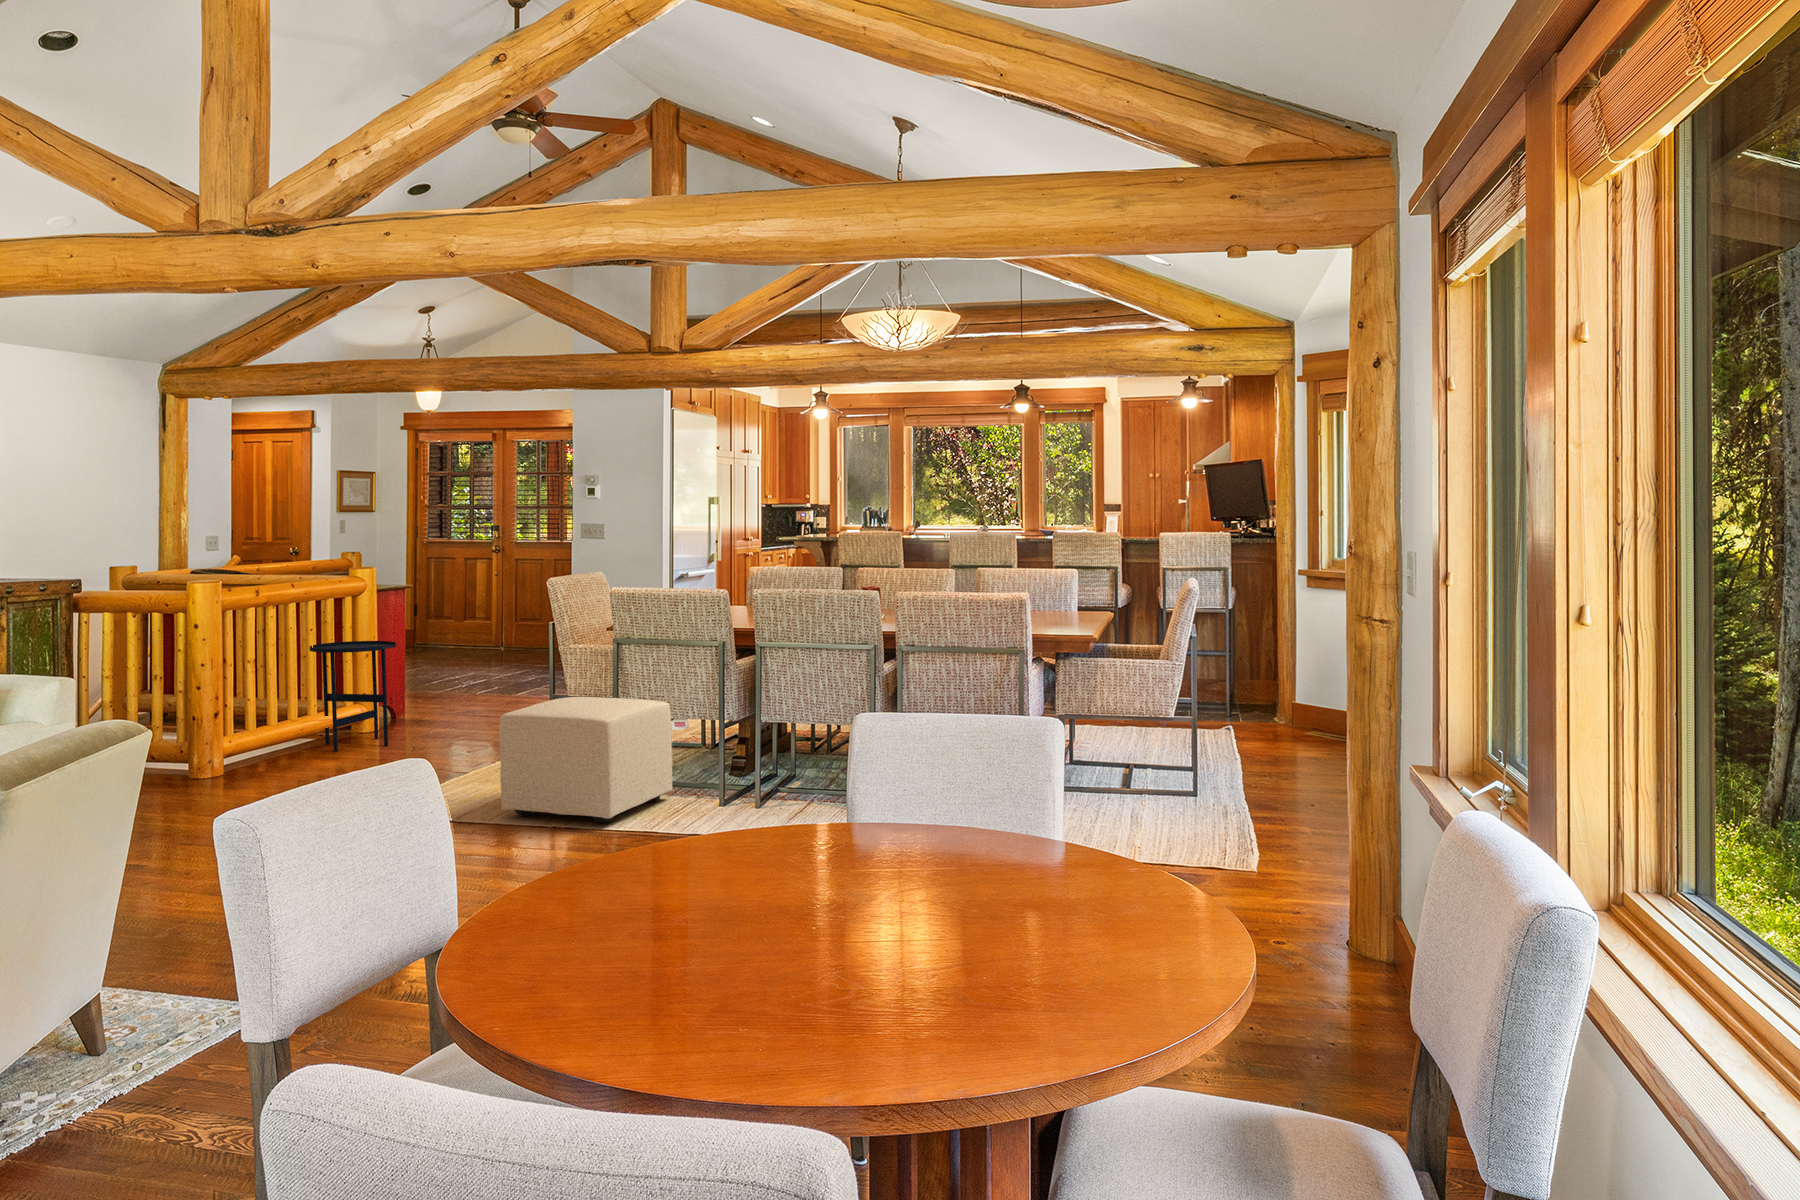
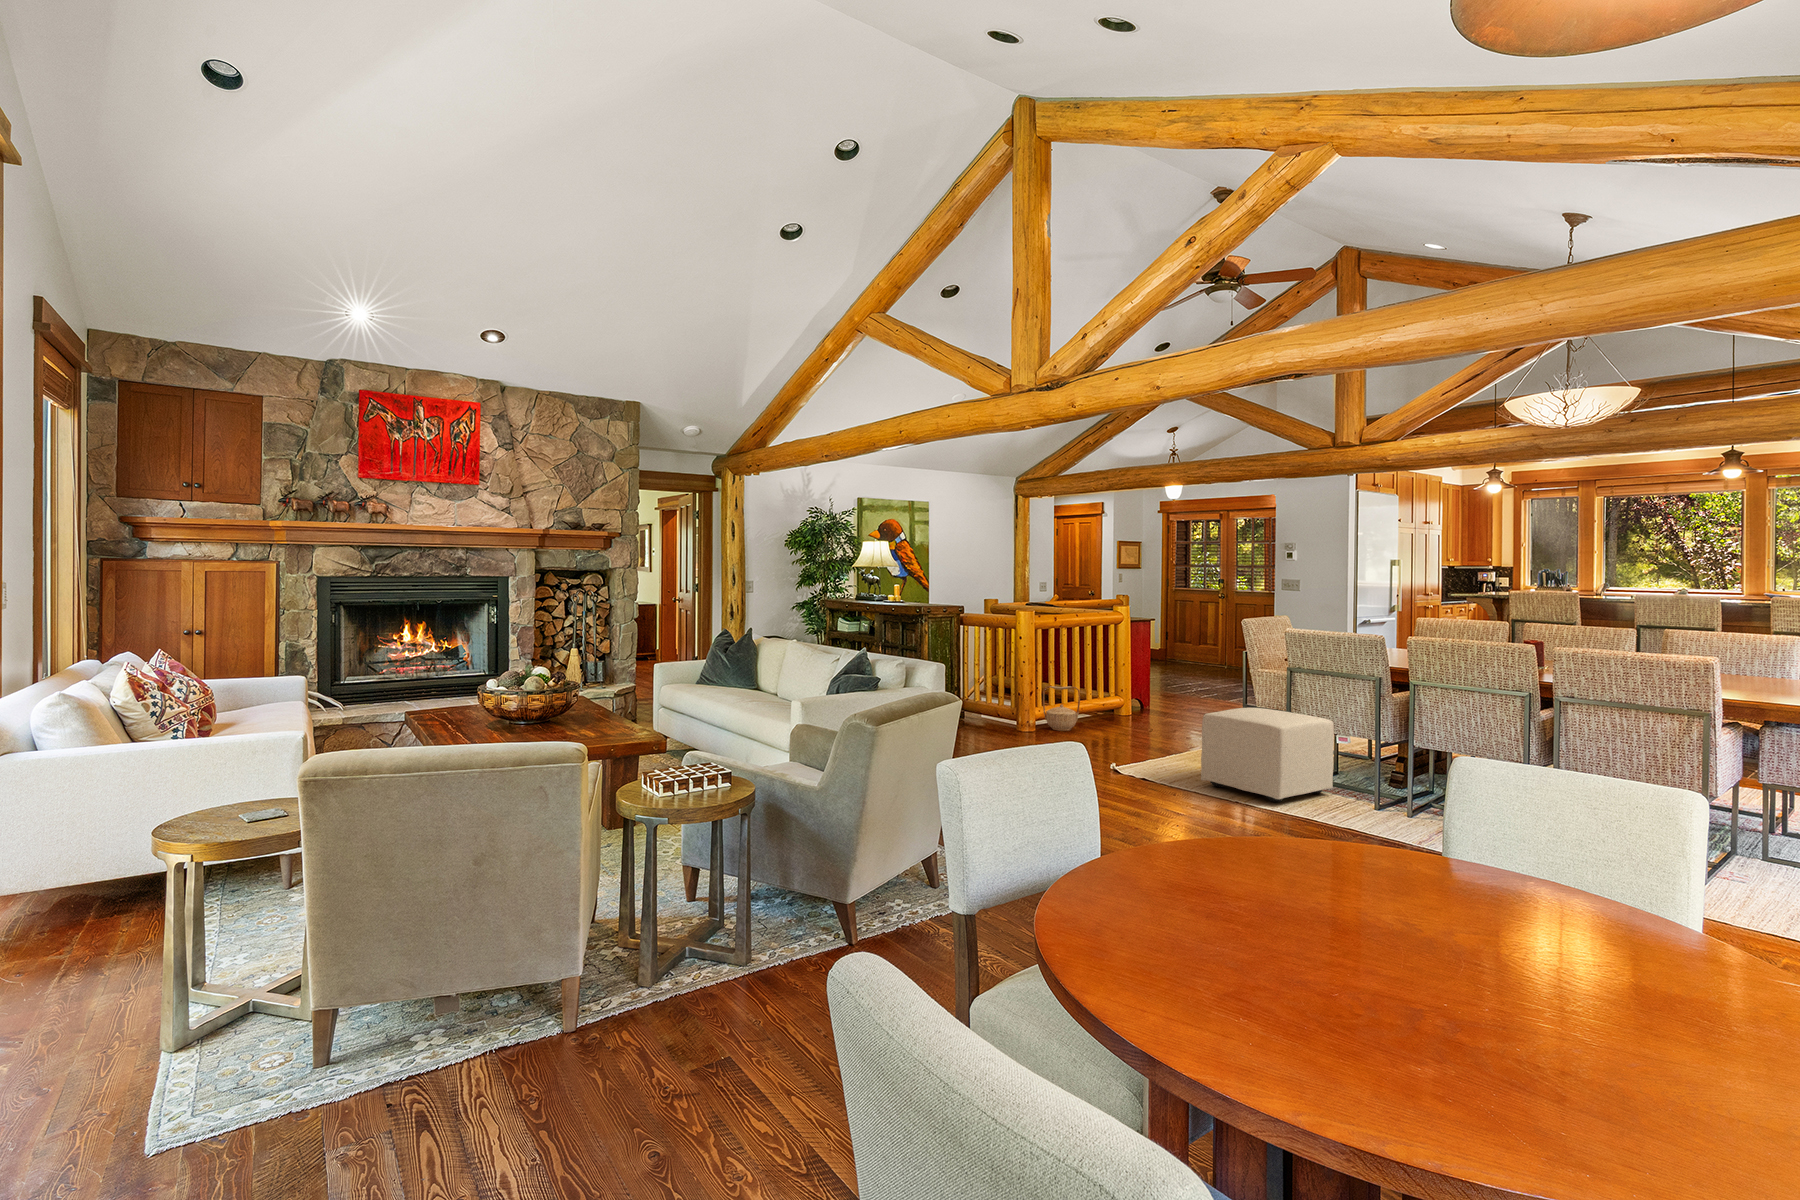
side table: present [309,641,396,751] -> none [1087,655,1139,726]
basket: none [233,696,301,770] -> present [1043,686,1080,731]

